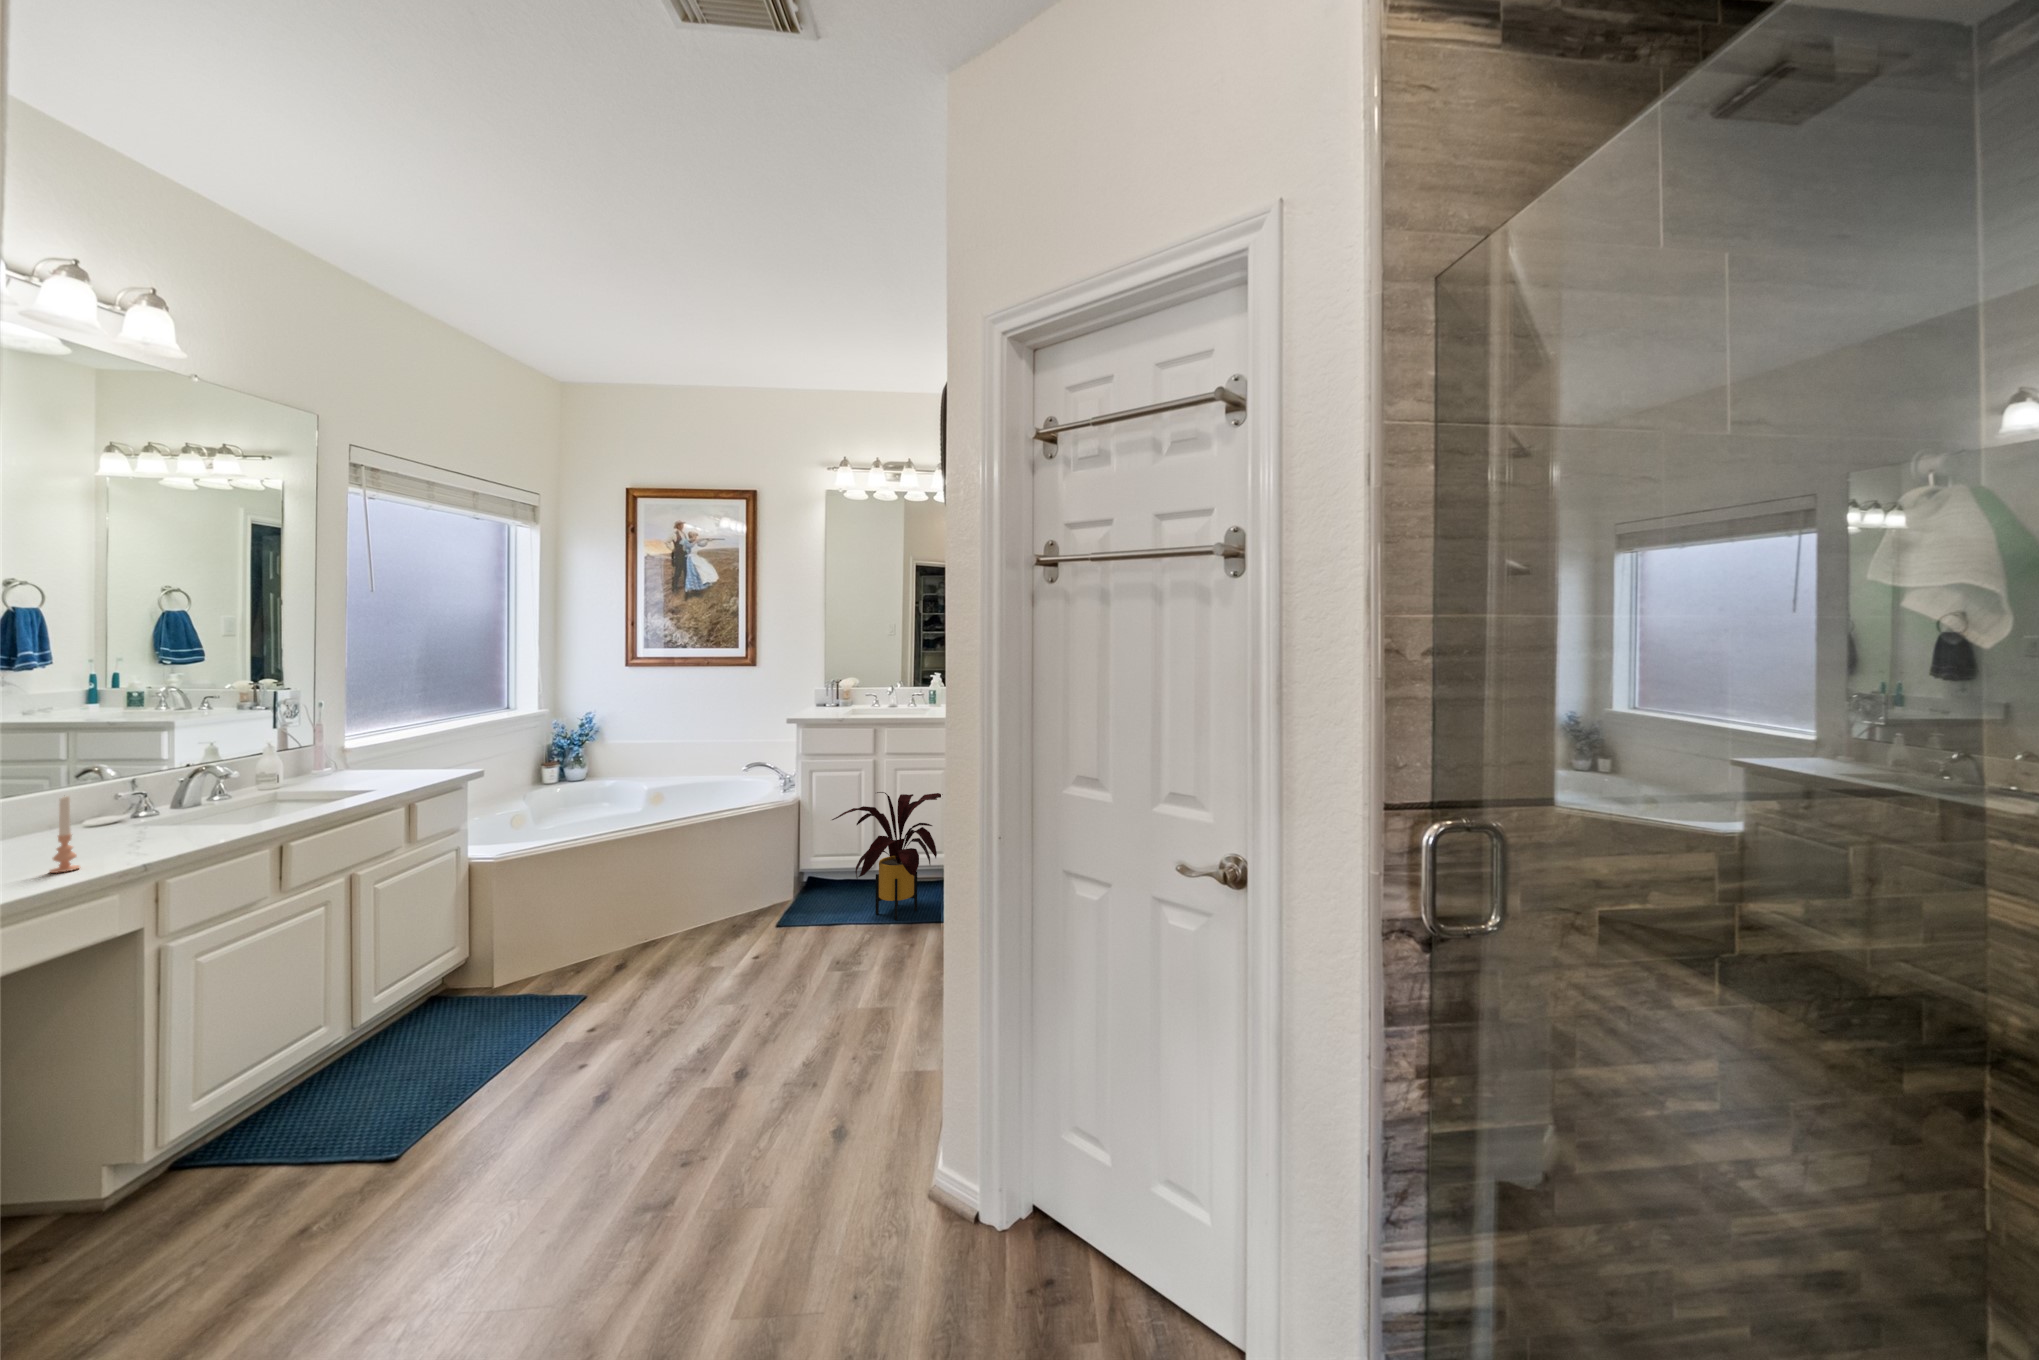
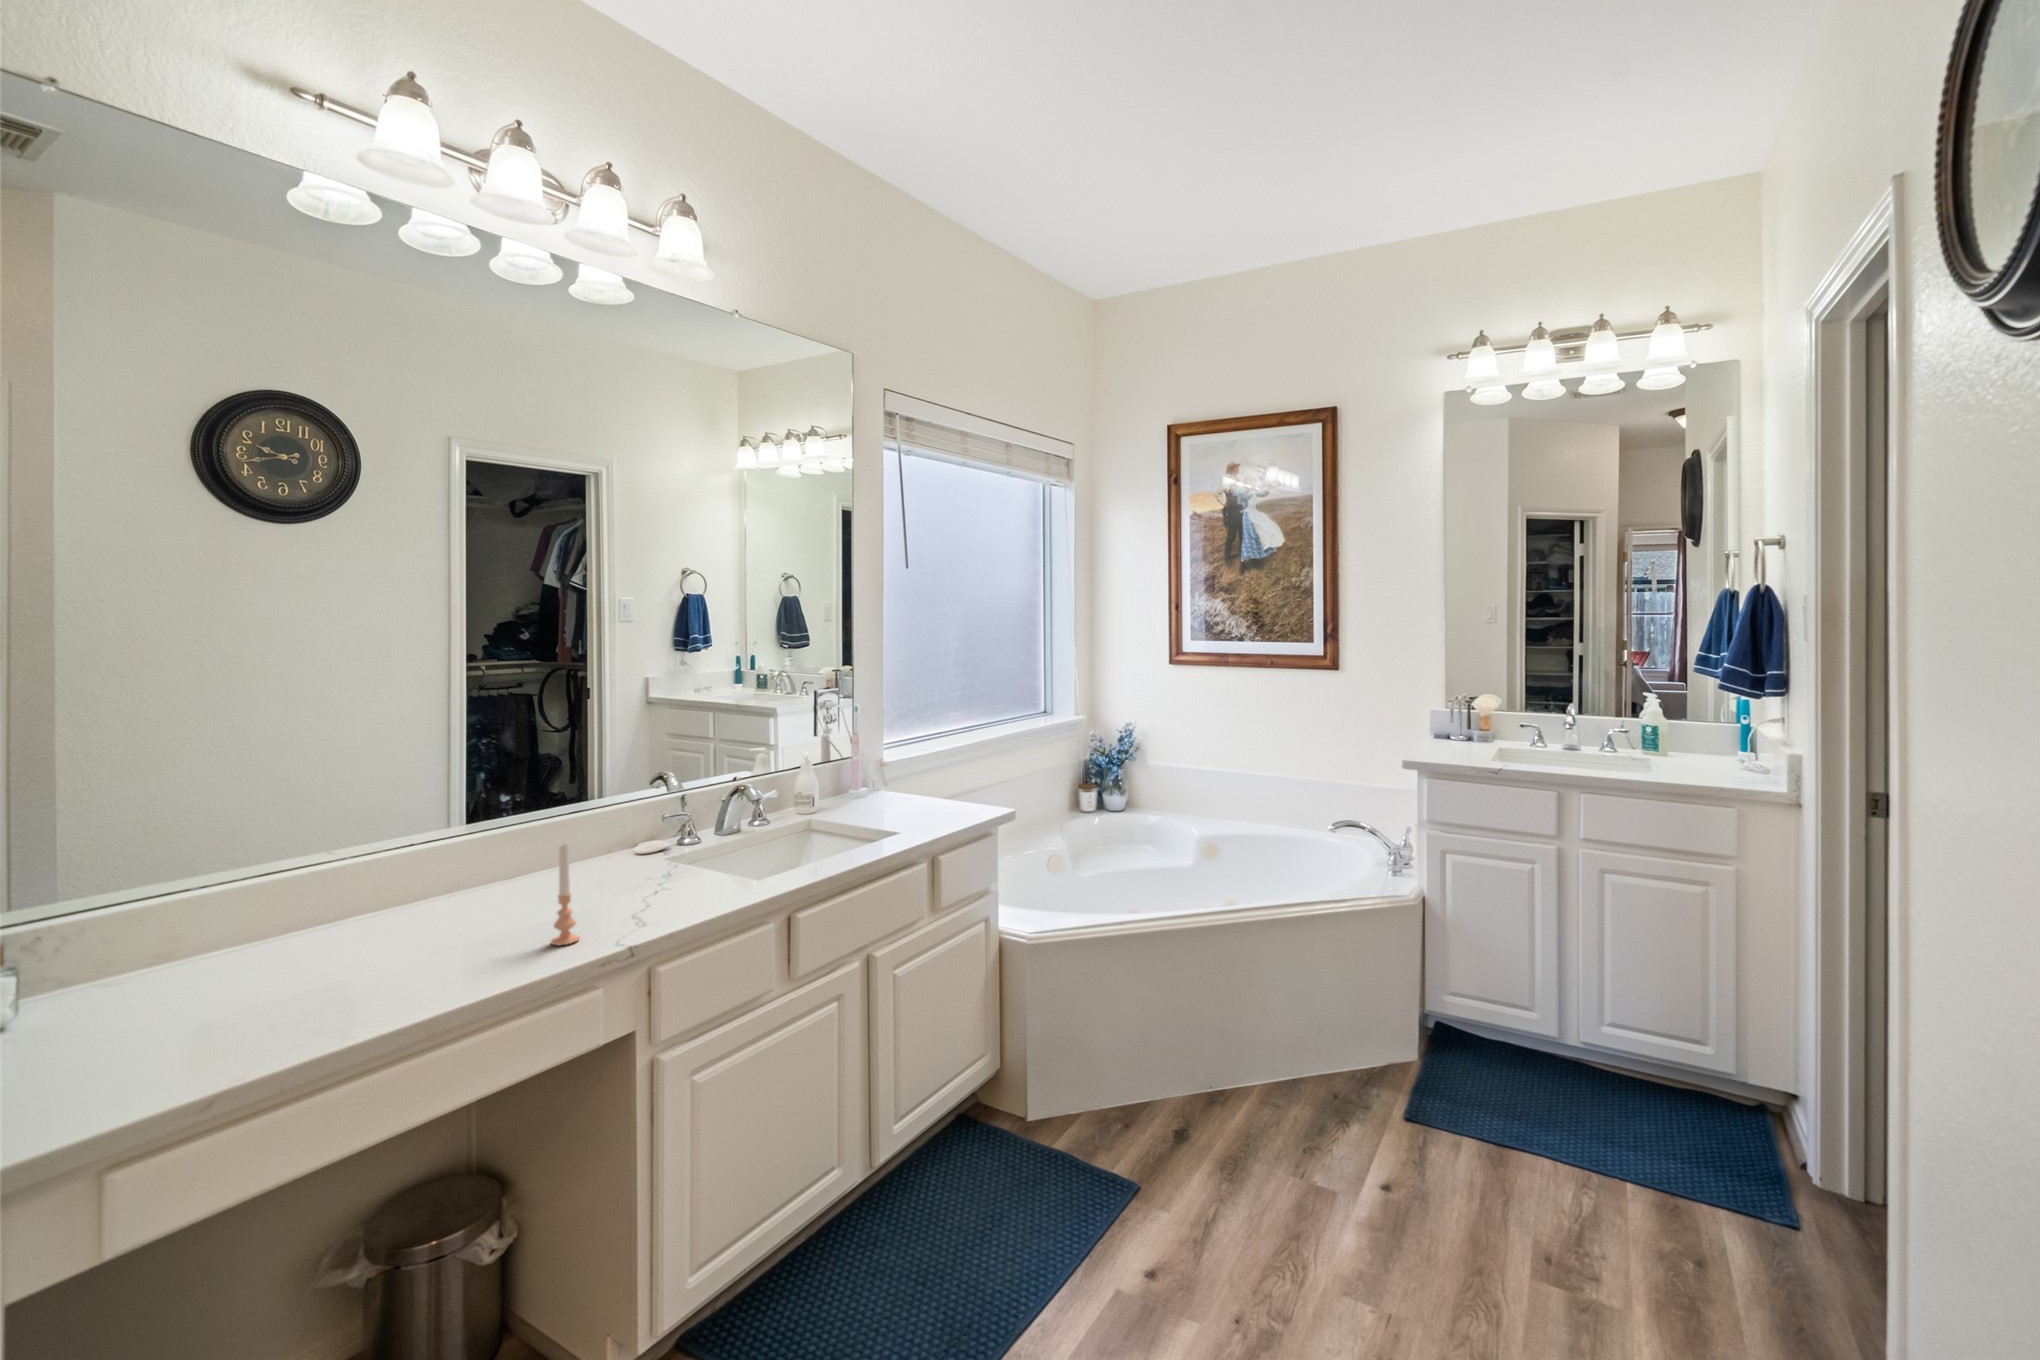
house plant: present [832,792,941,920] -> none [1504,919,1793,1174]

